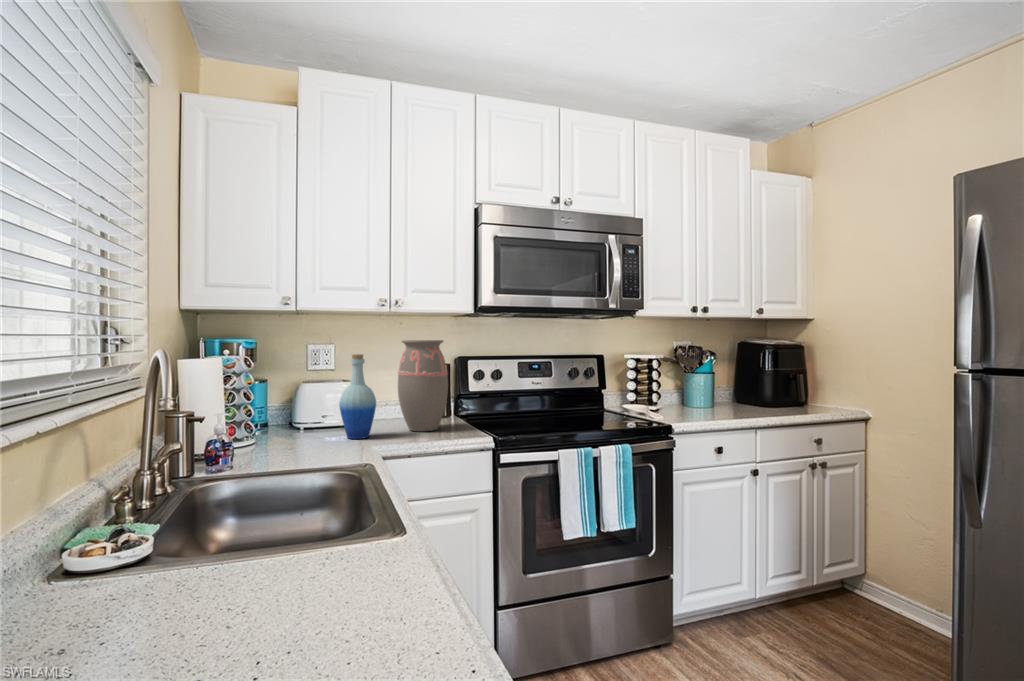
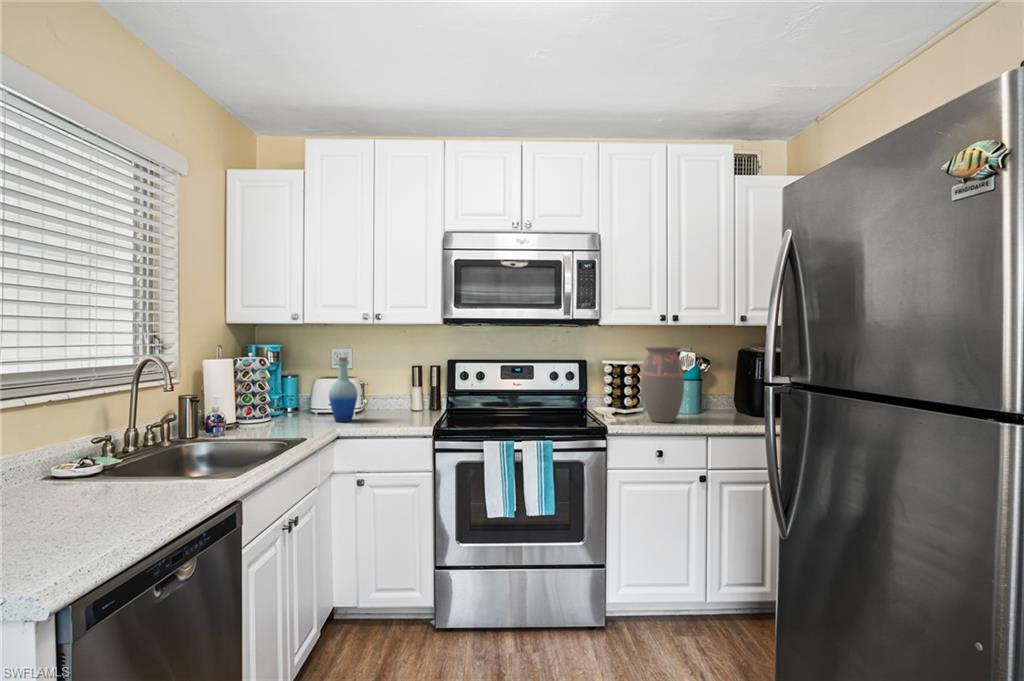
decorative vase: present [398,340,448,431] -> present [641,347,684,422]

